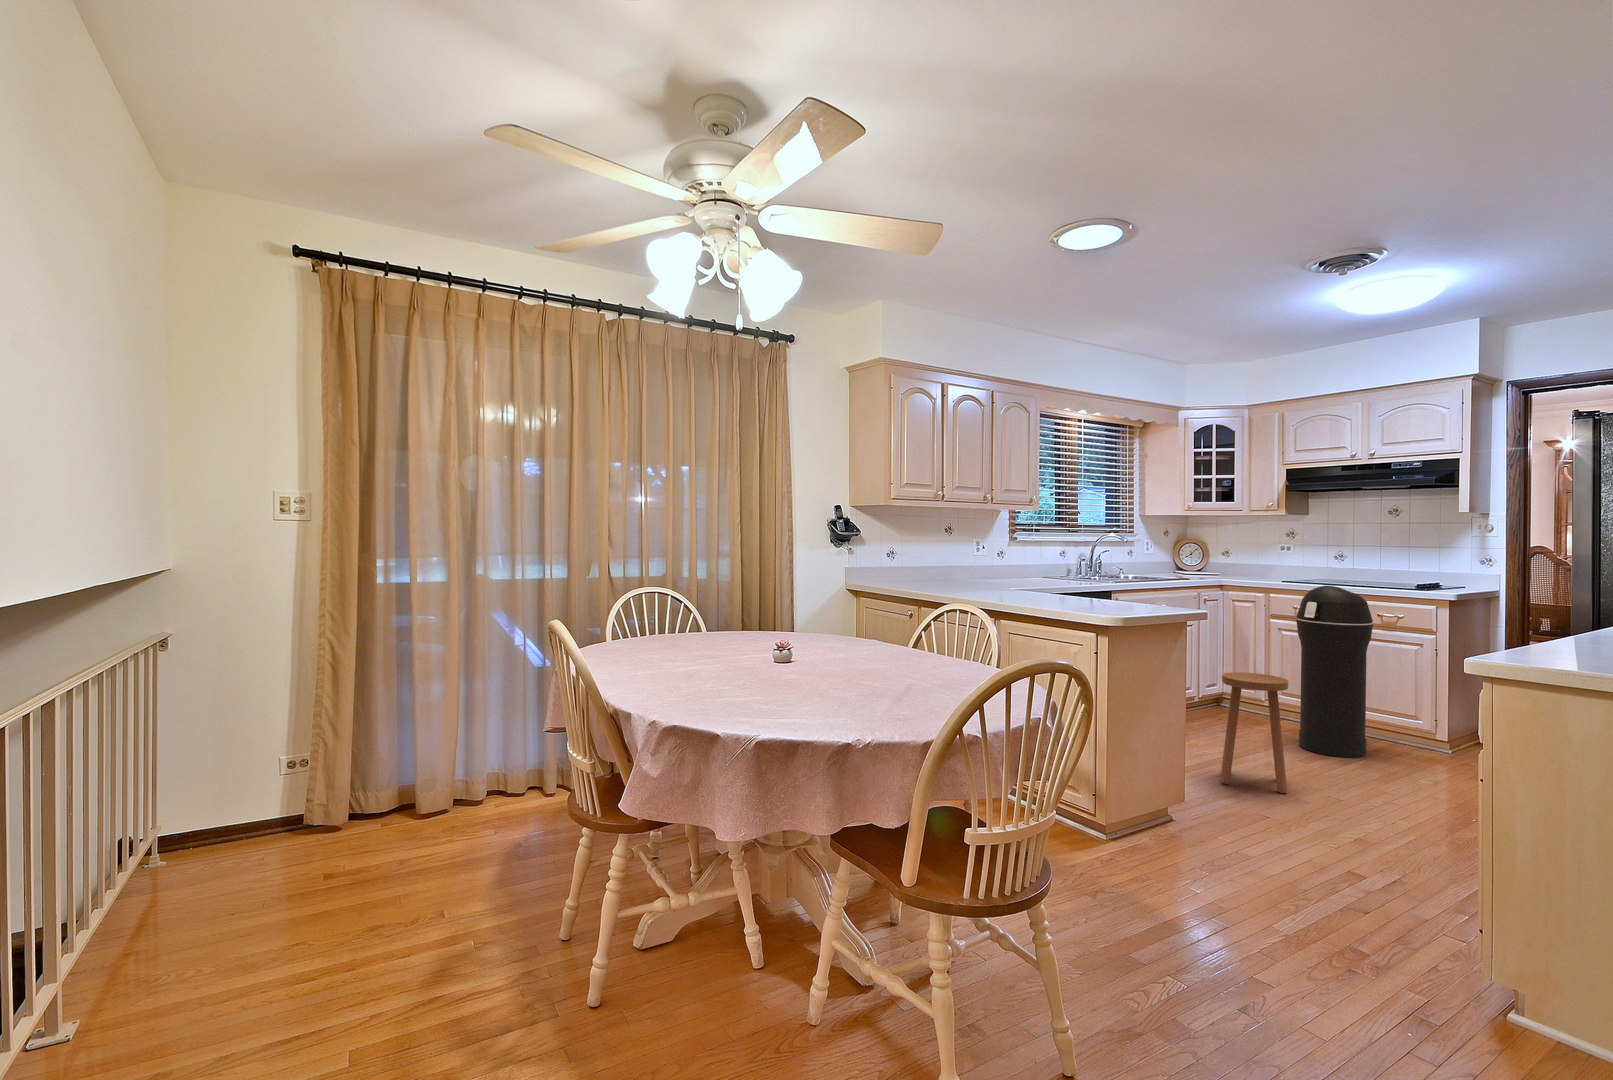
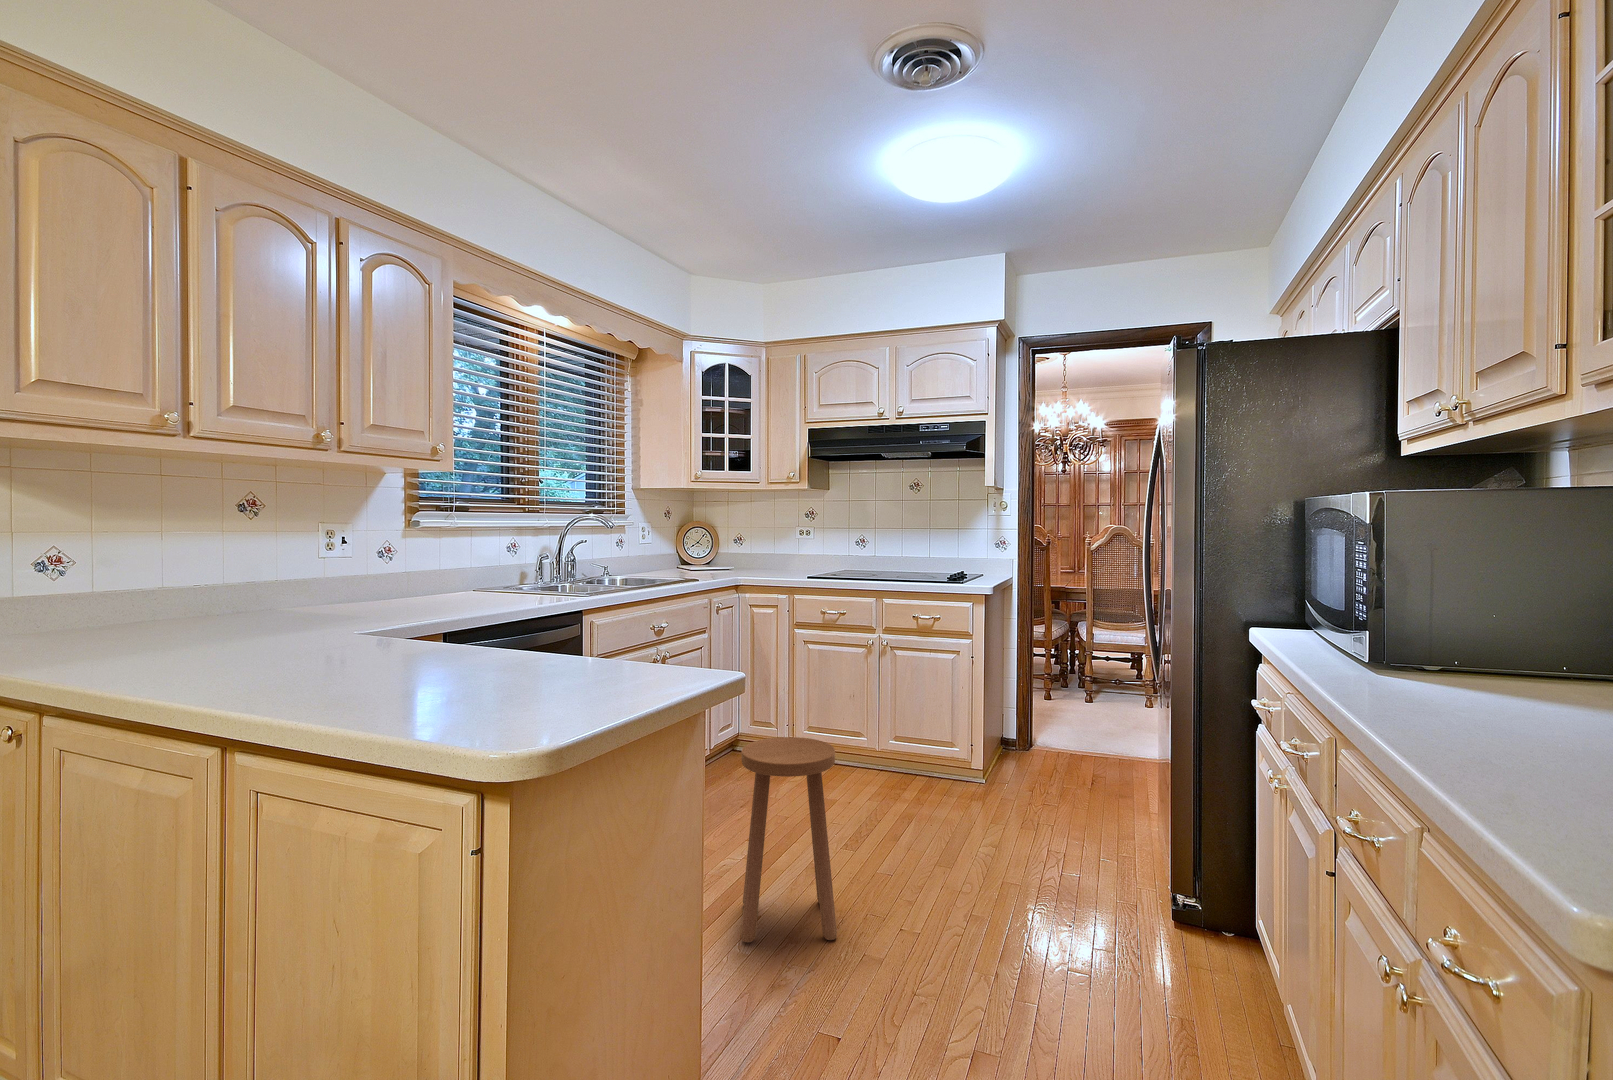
trash can: present [1296,586,1373,758] -> none [830,585,916,825]

